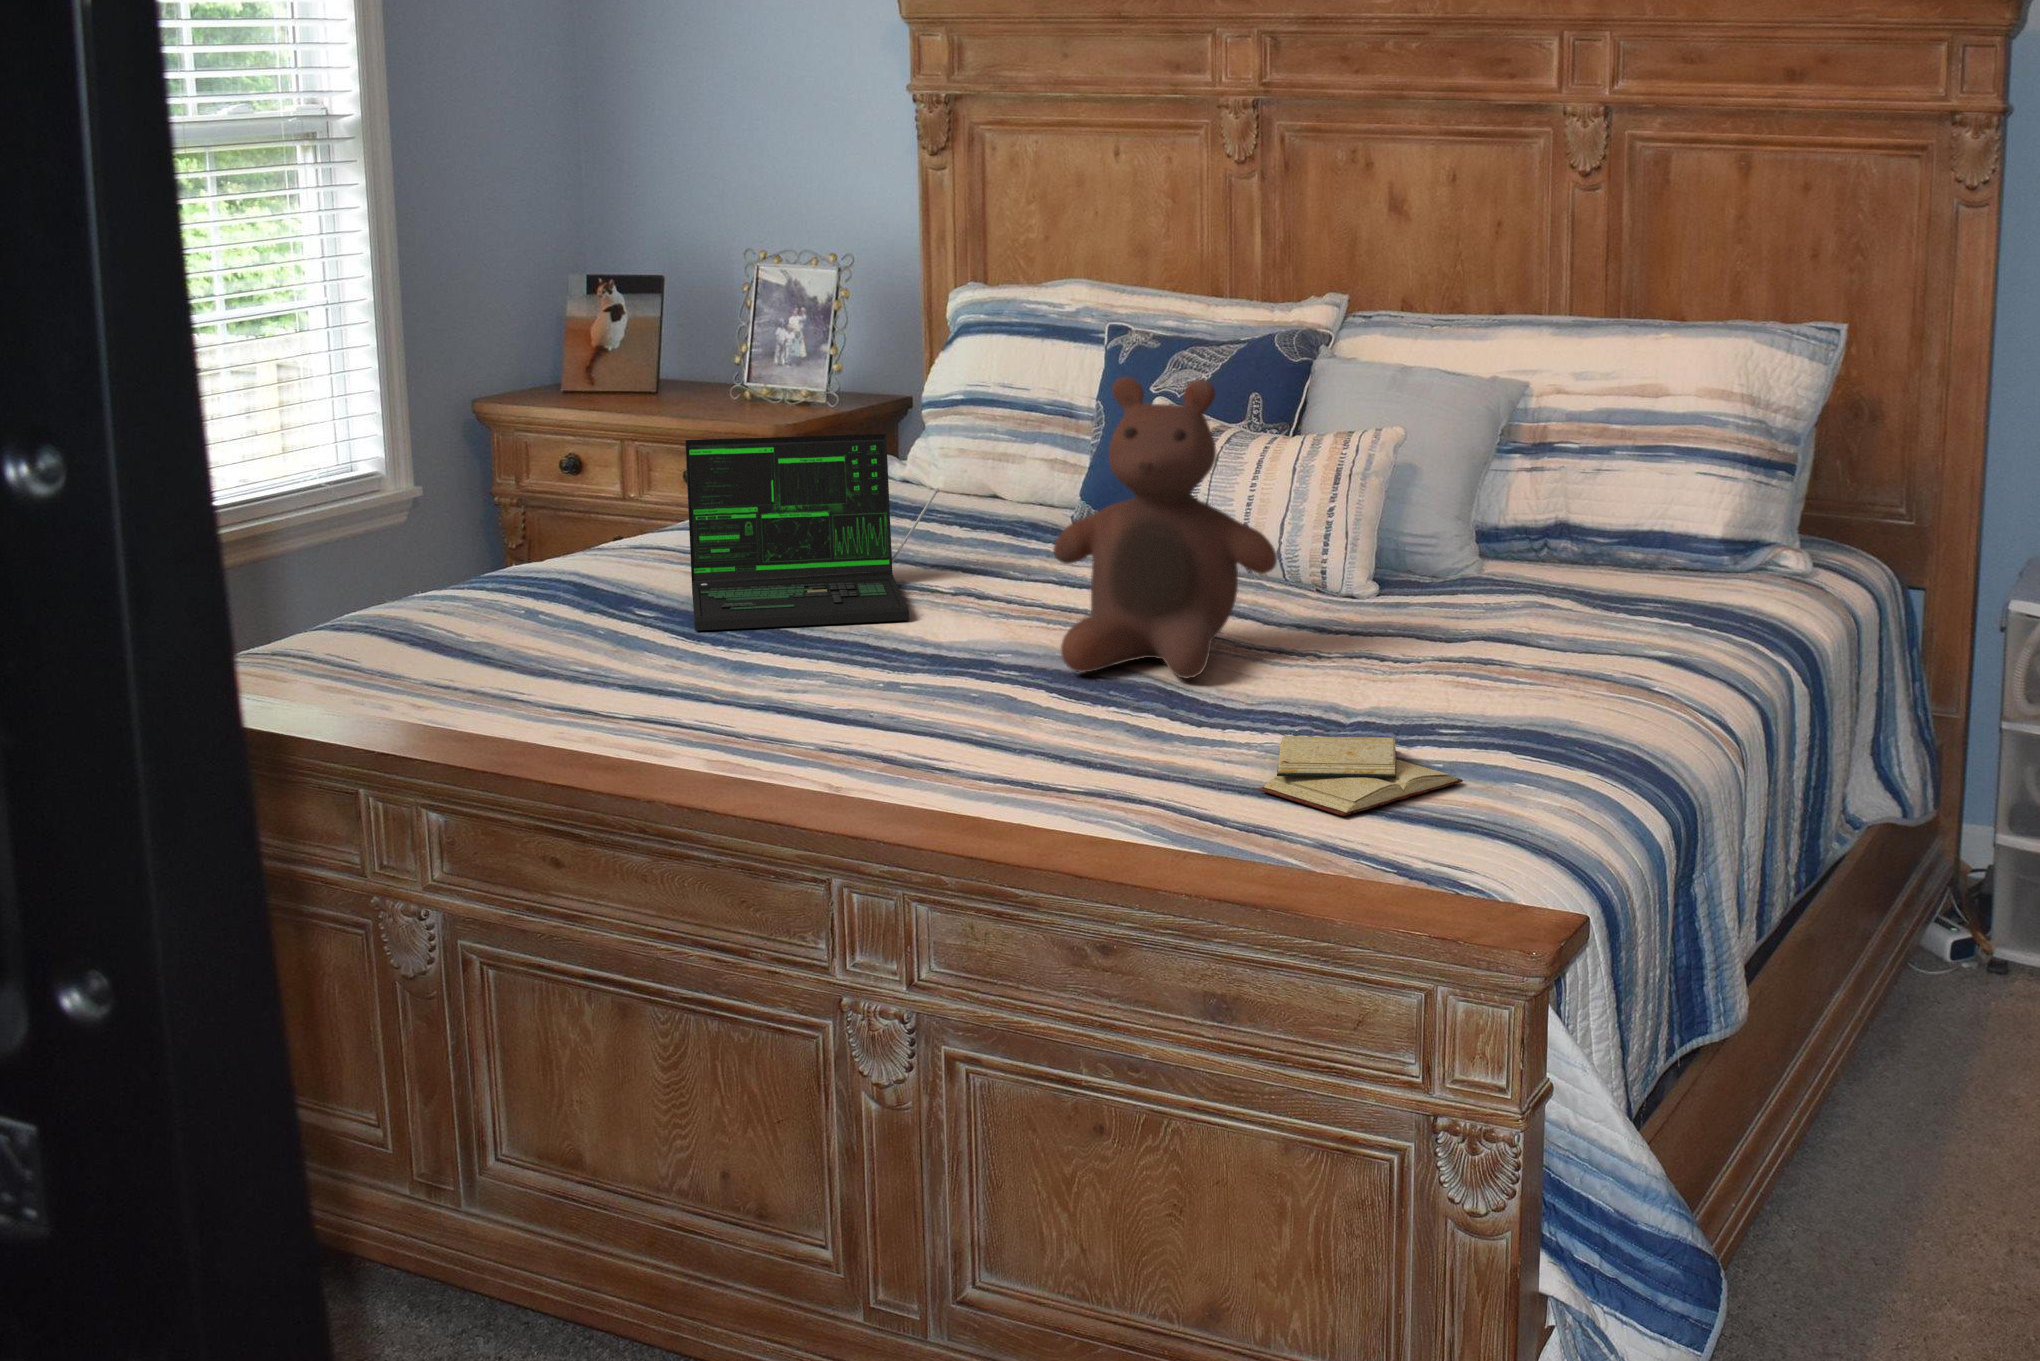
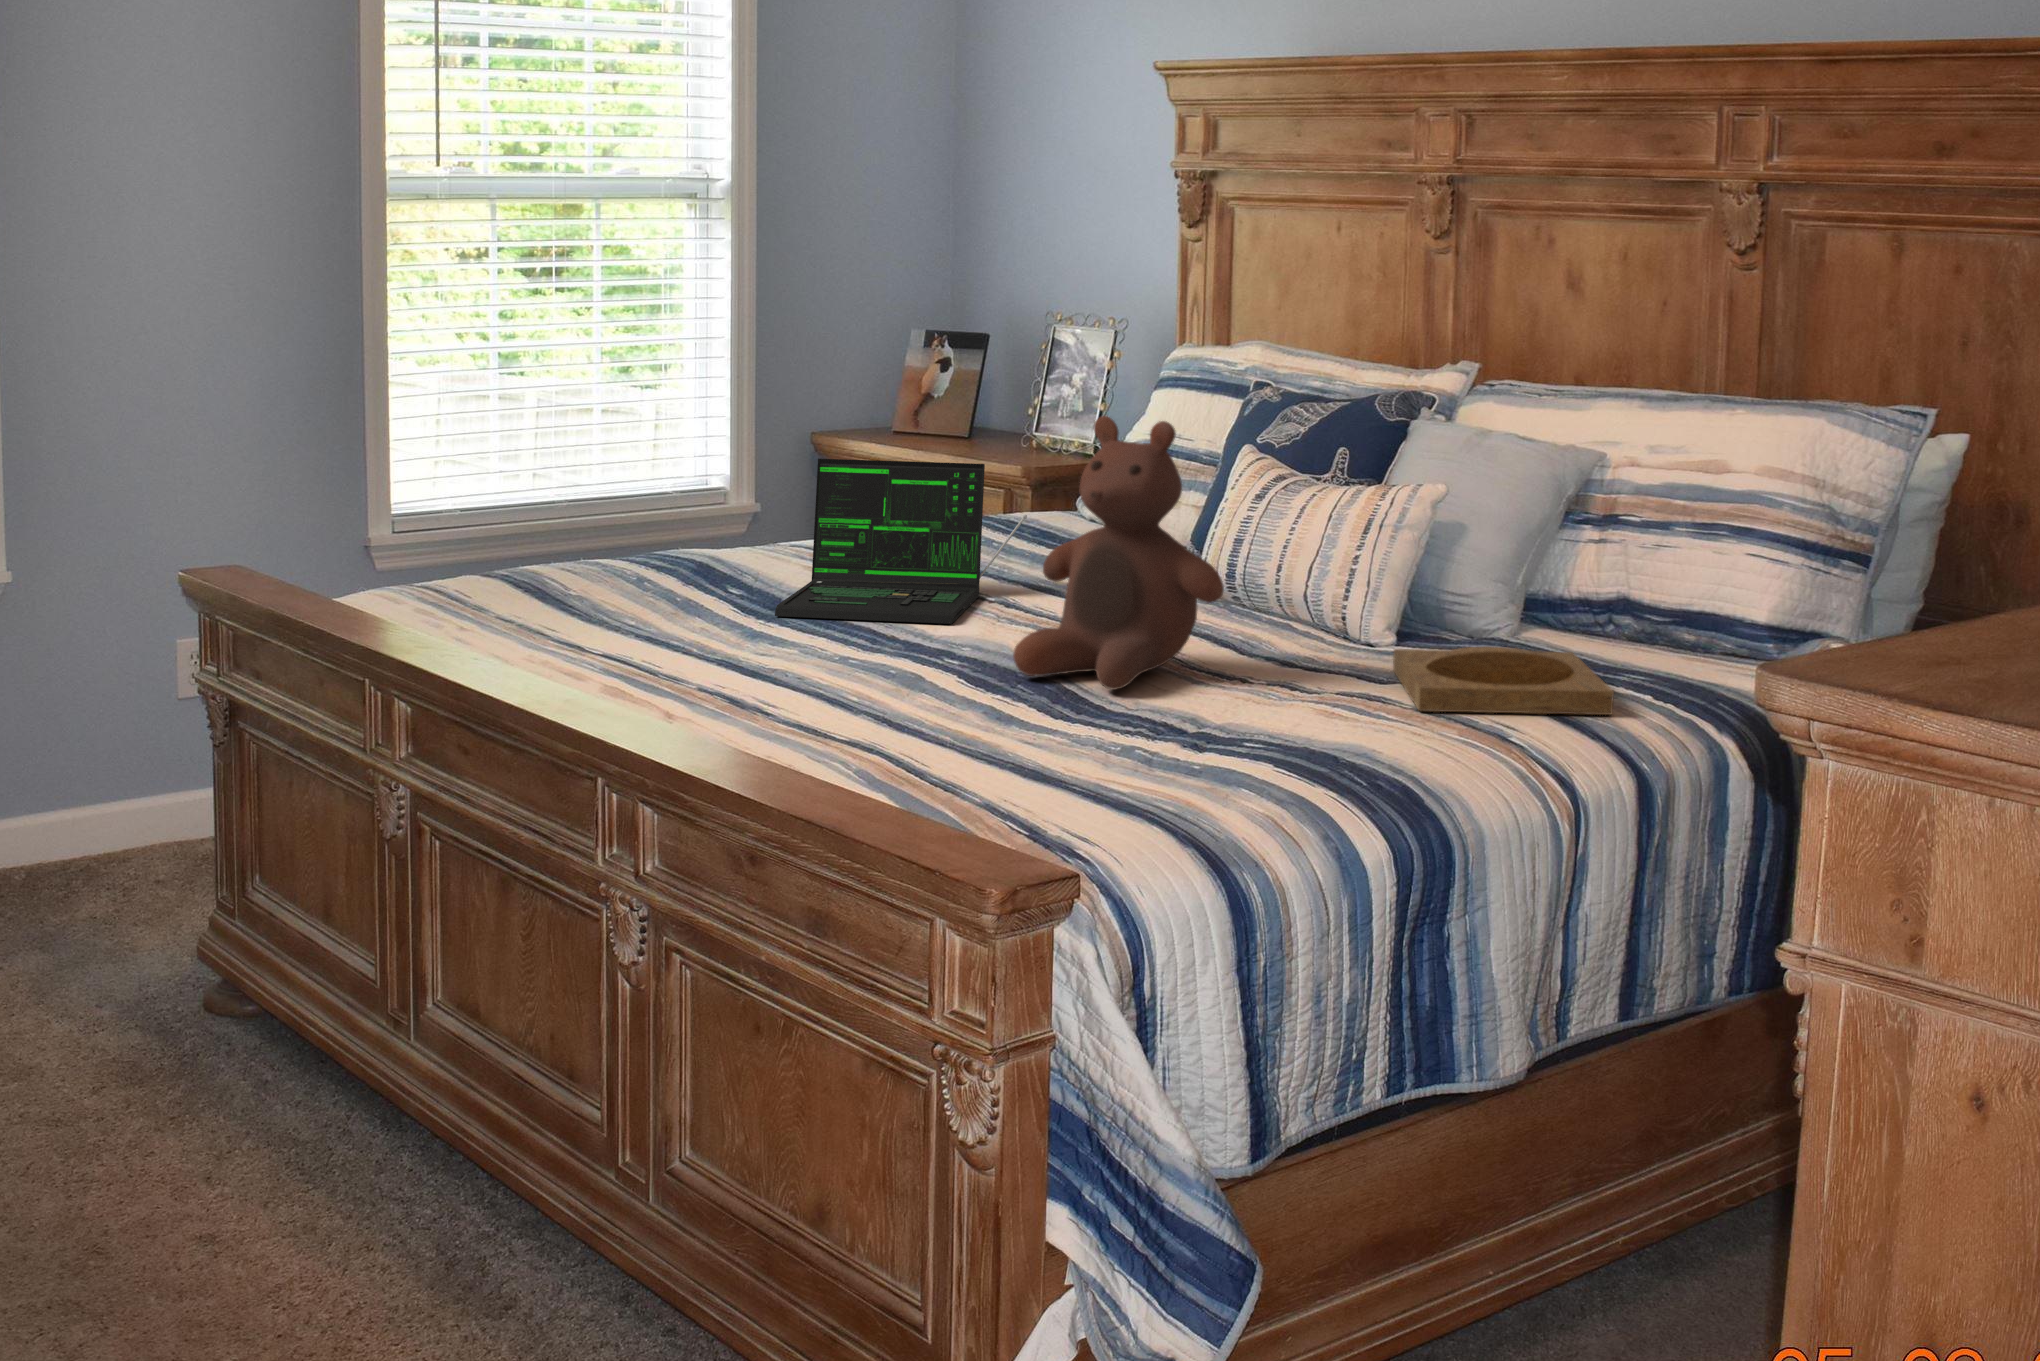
tray: none [1421,590,1679,668] -> present [1393,646,1614,715]
diary: present [1259,736,1463,816] -> none [1047,738,1234,808]

